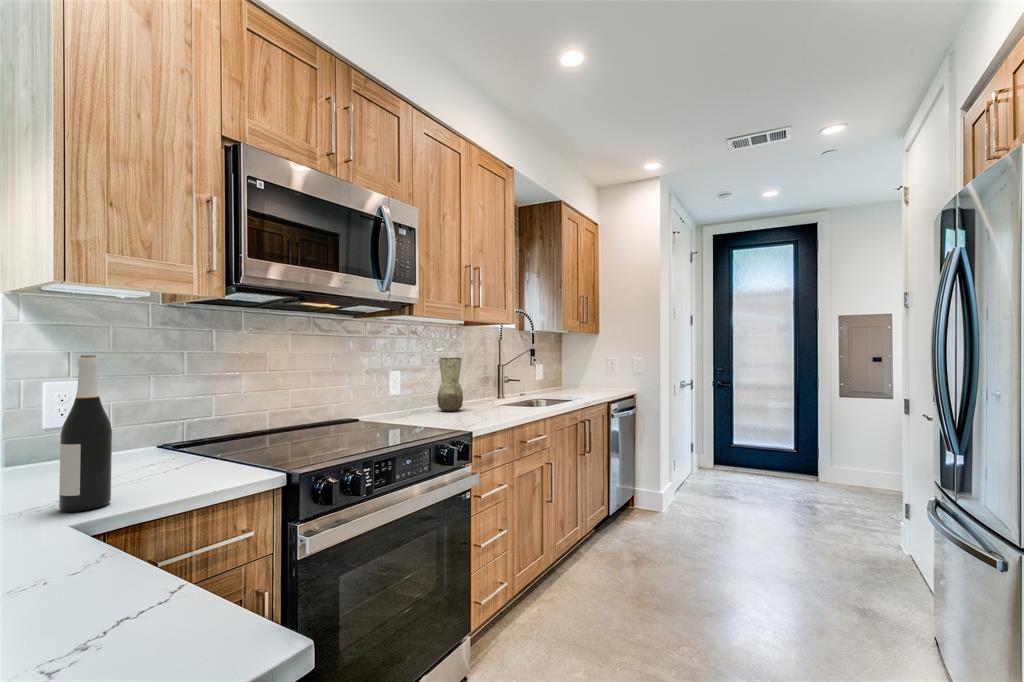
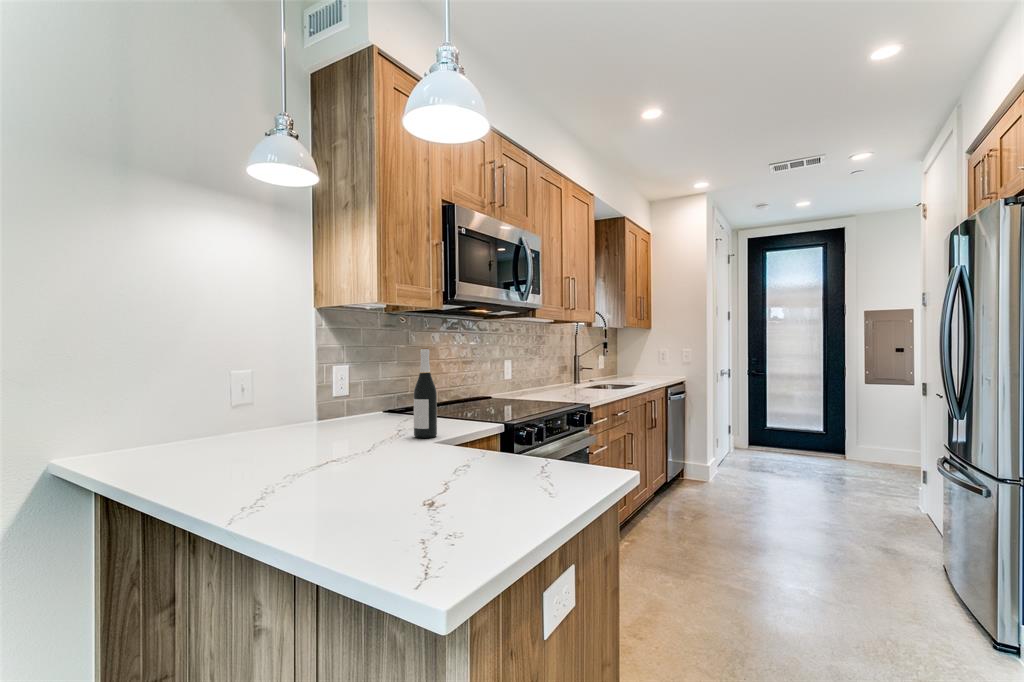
vase: present [437,358,463,411] -> none [542,350,563,393]

